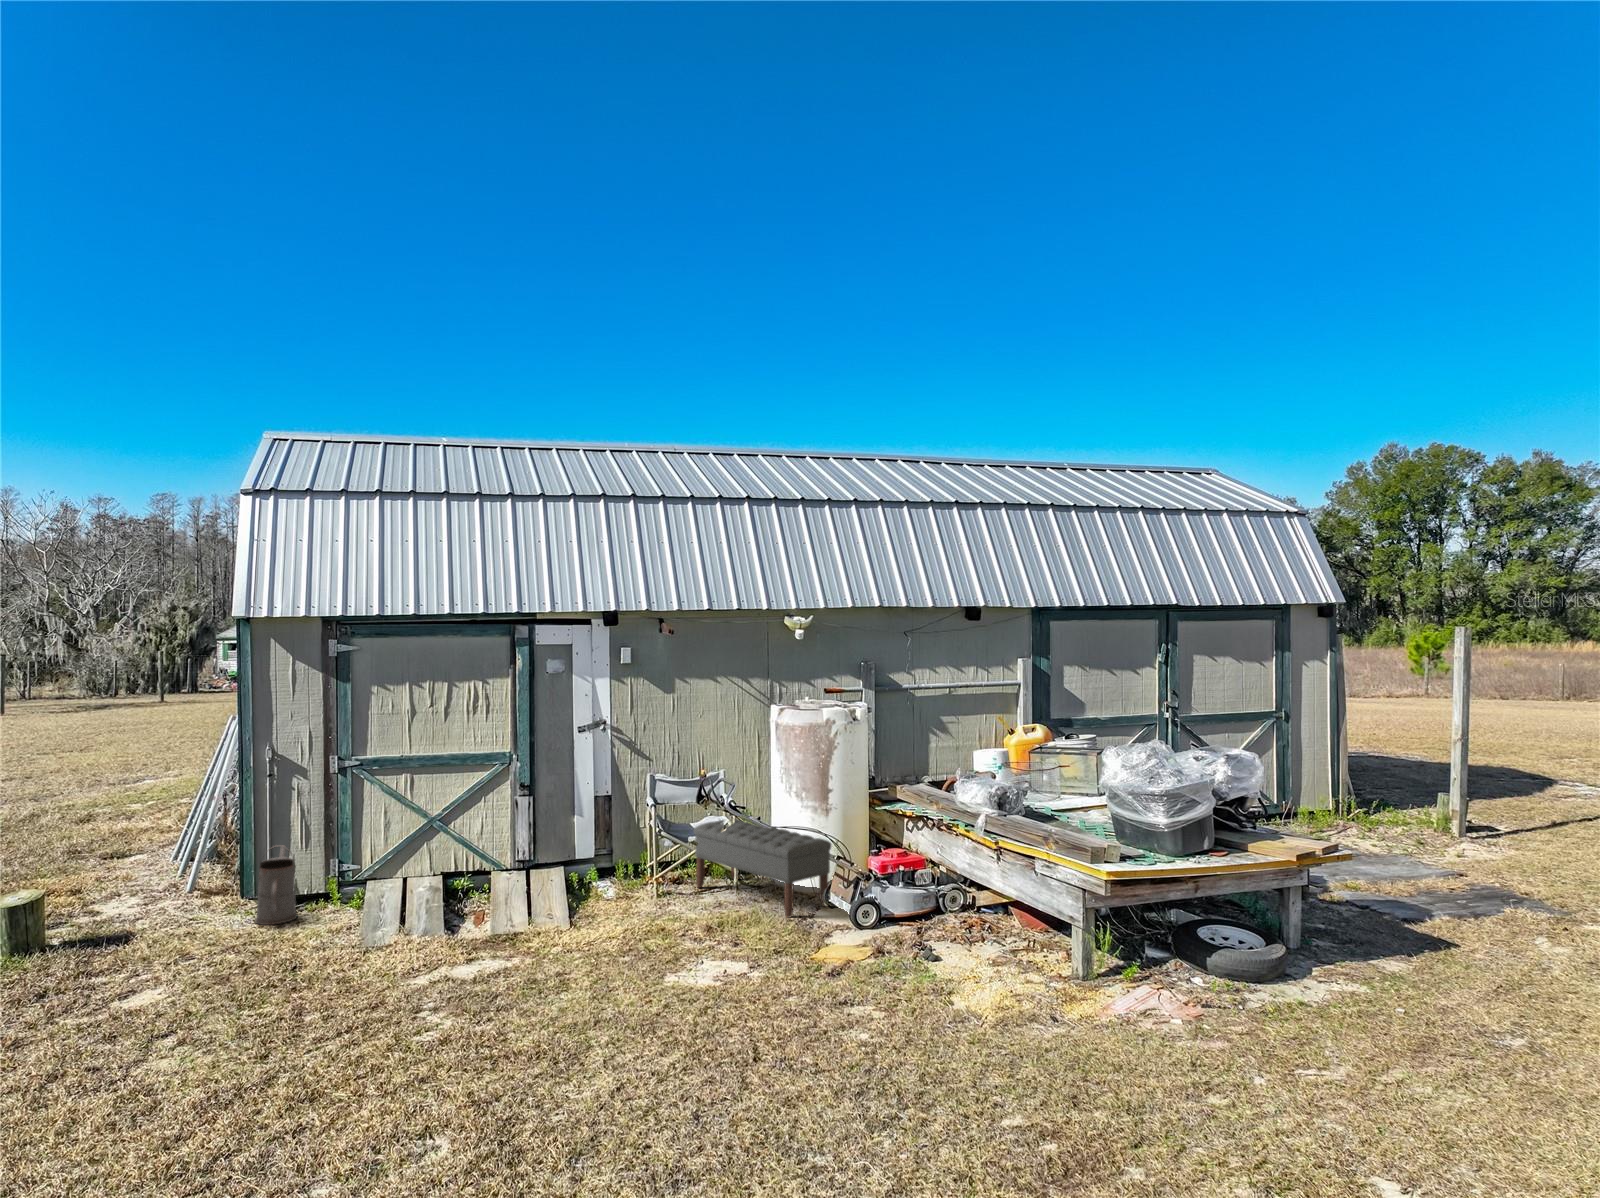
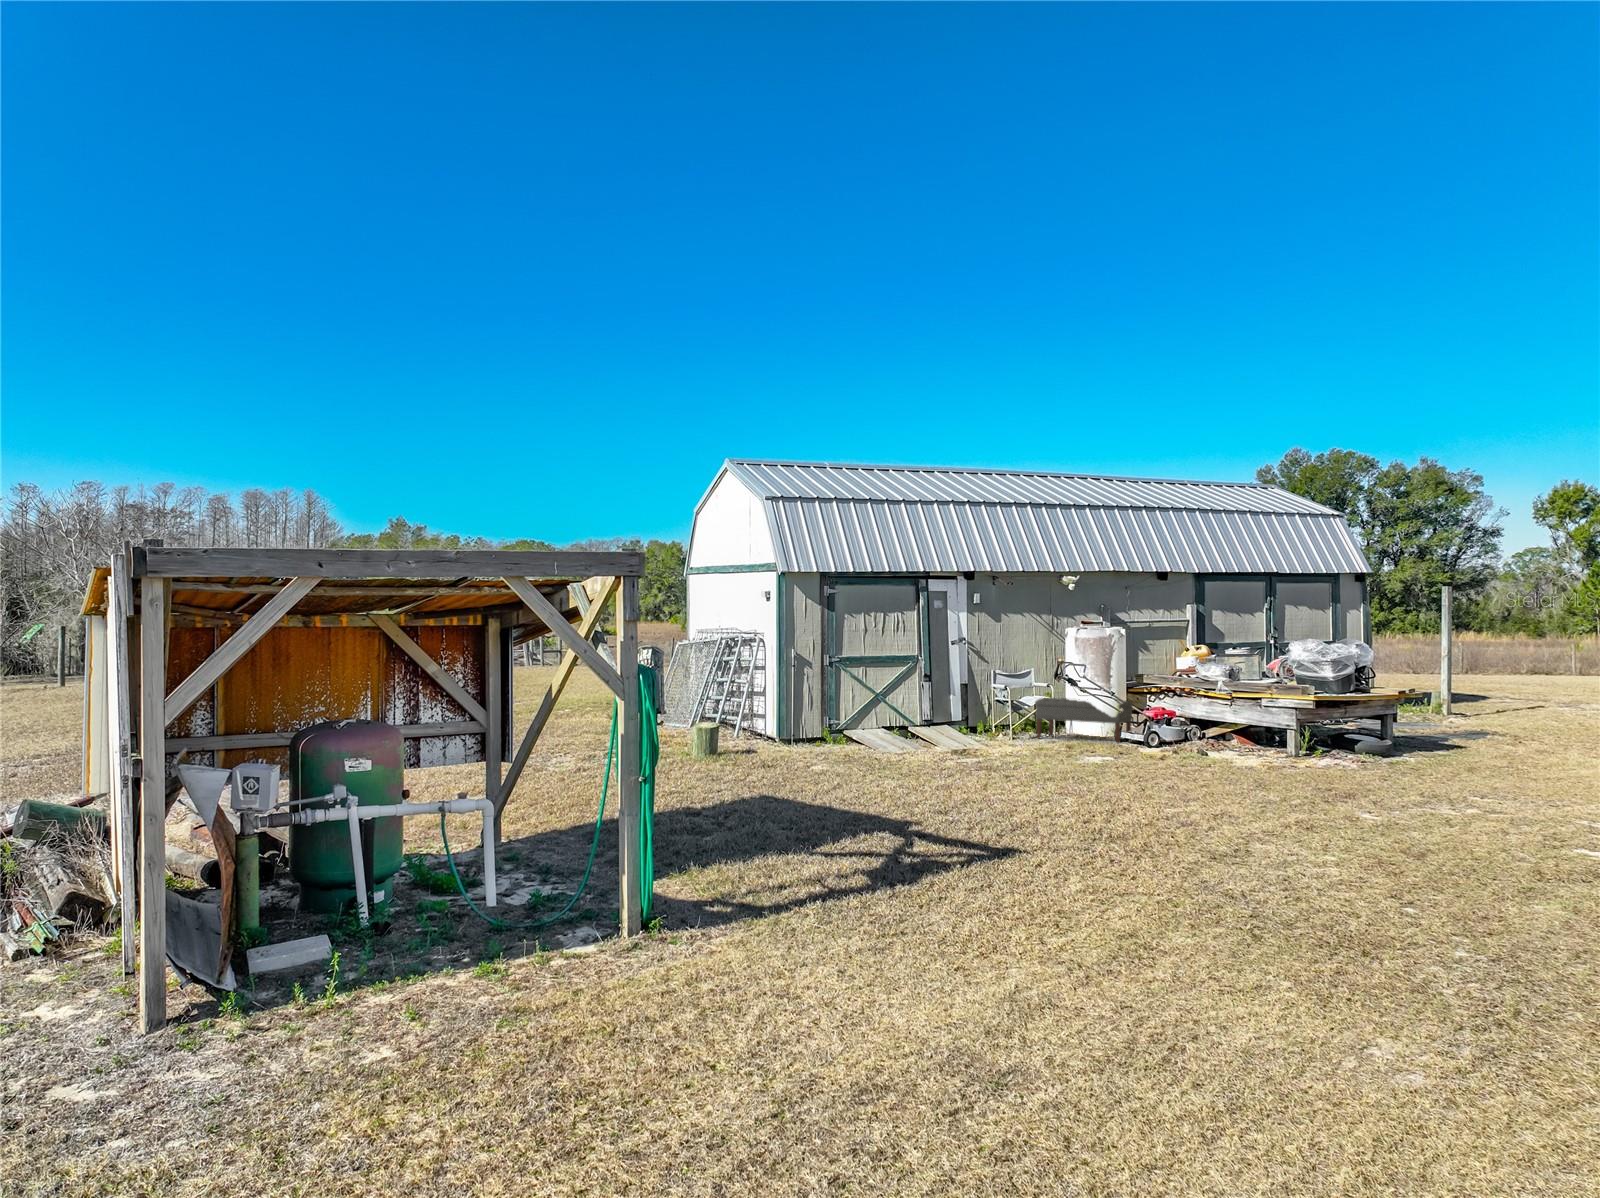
watering can: present [255,845,297,925] -> none [802,704,835,751]

